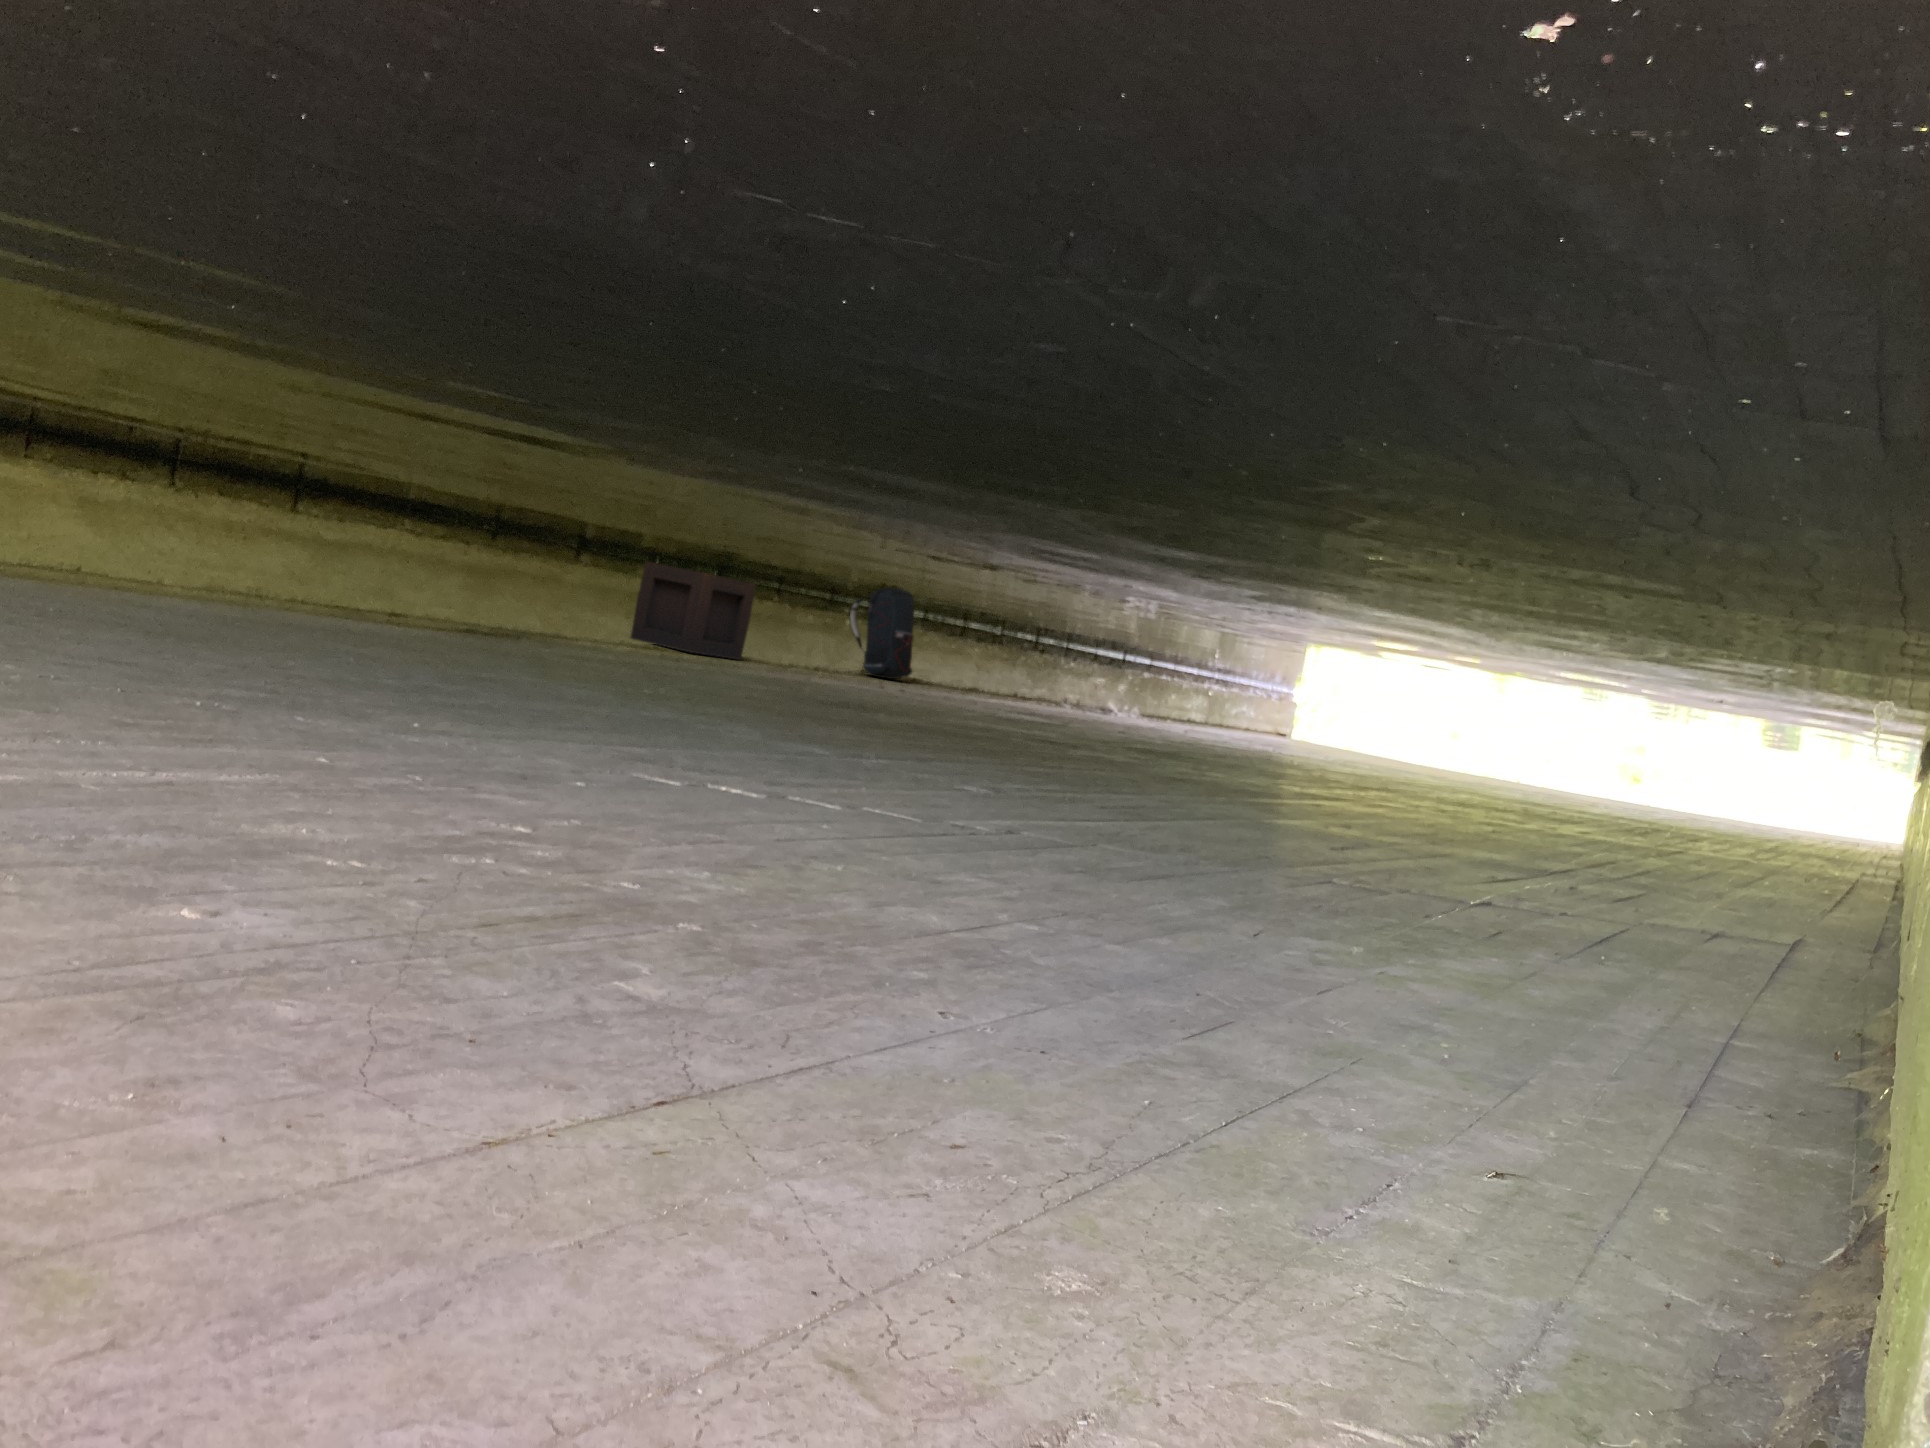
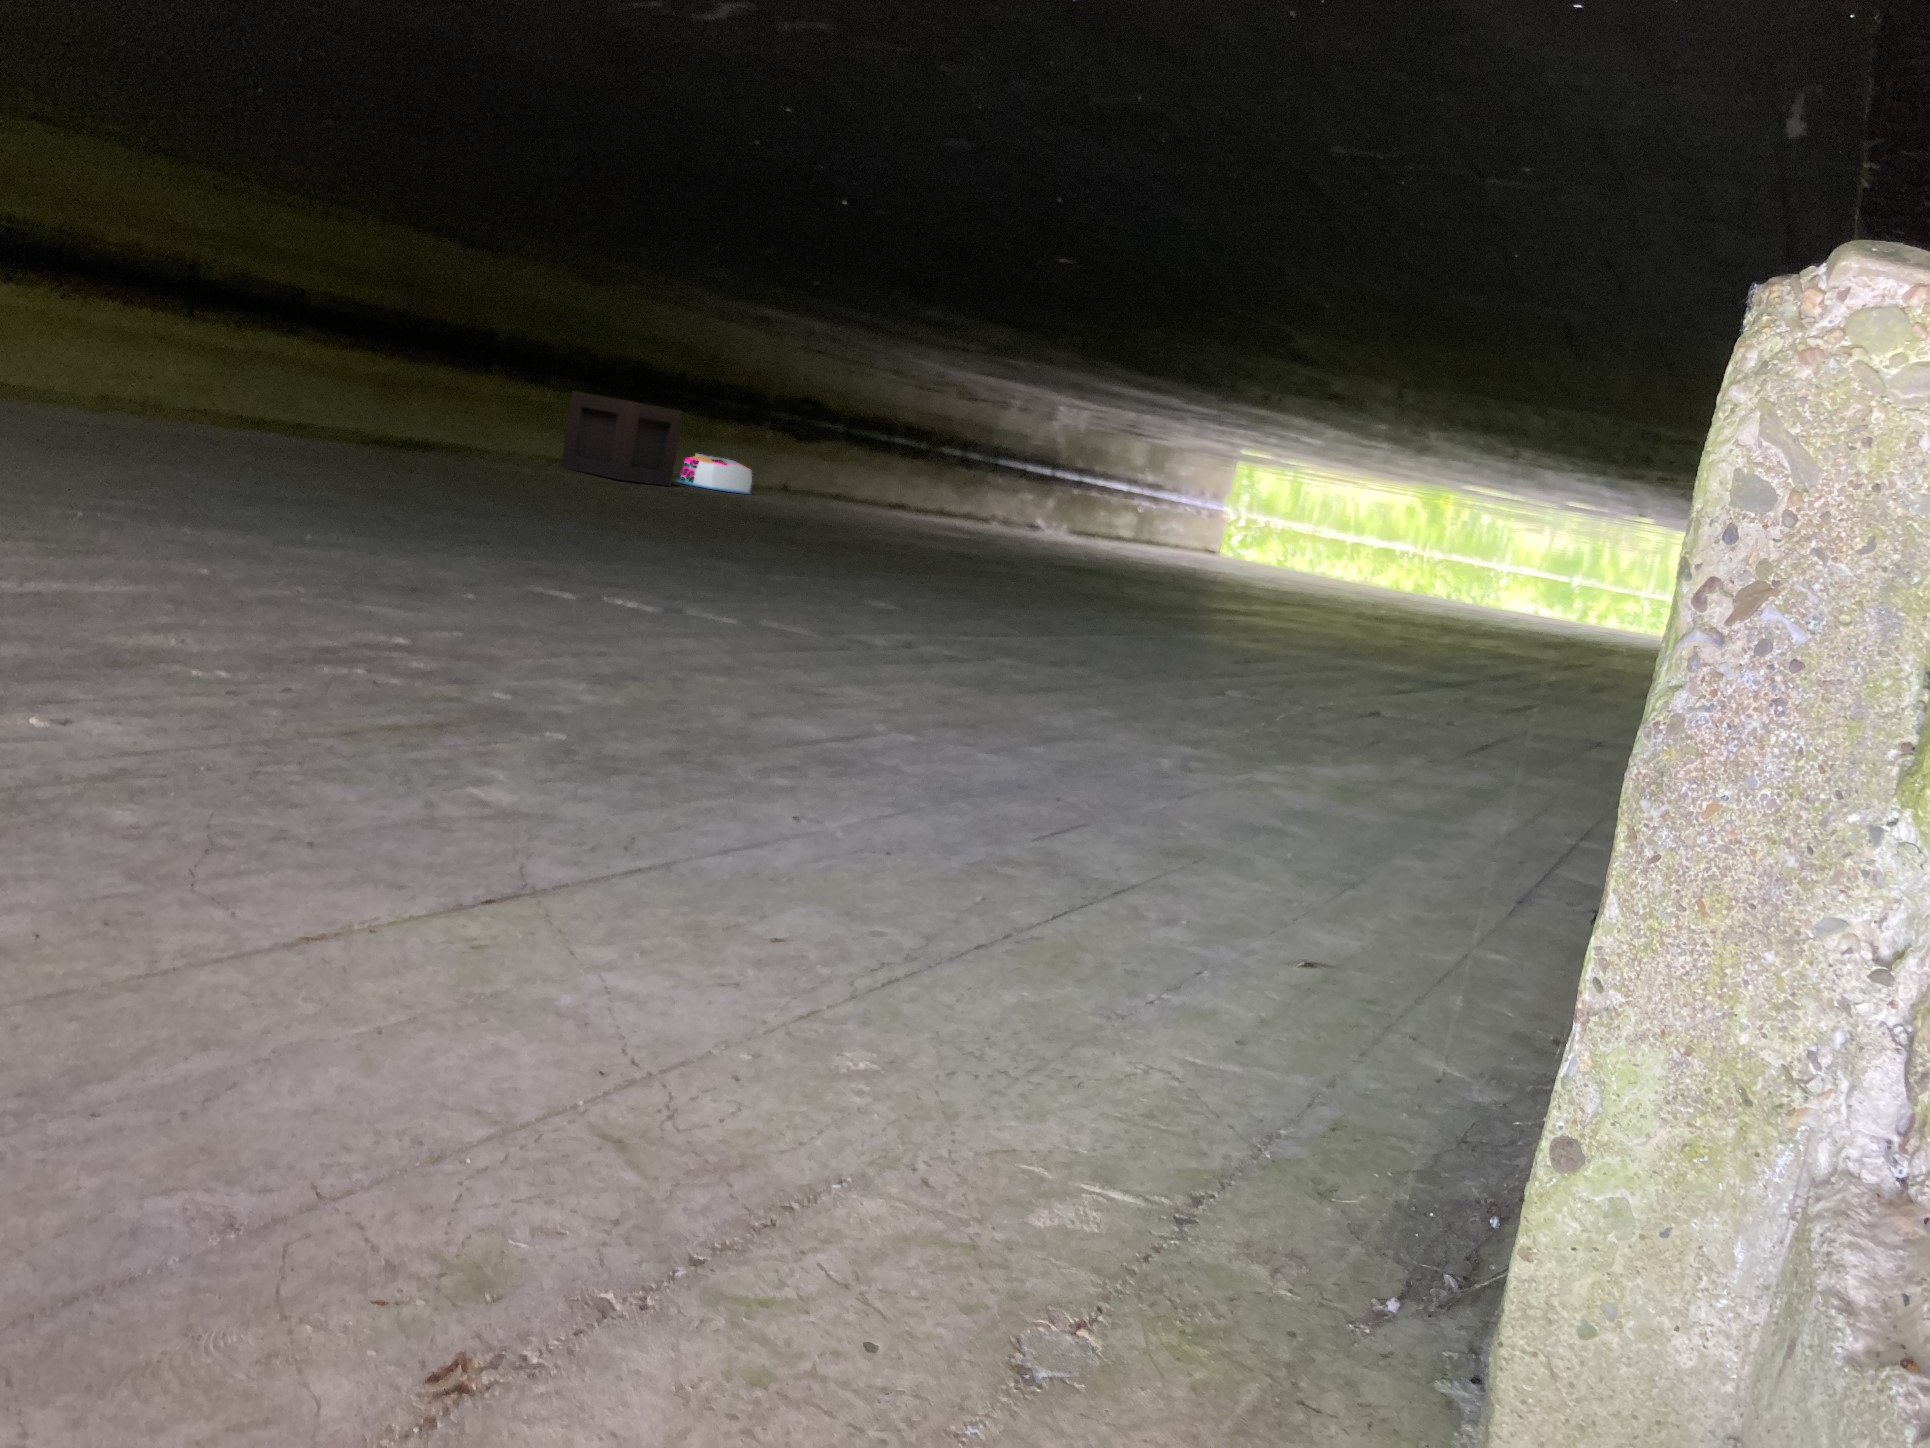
backpack: present [850,588,914,679] -> none [779,412,843,502]
storage bin: none [744,627,822,670] -> present [677,454,752,494]

